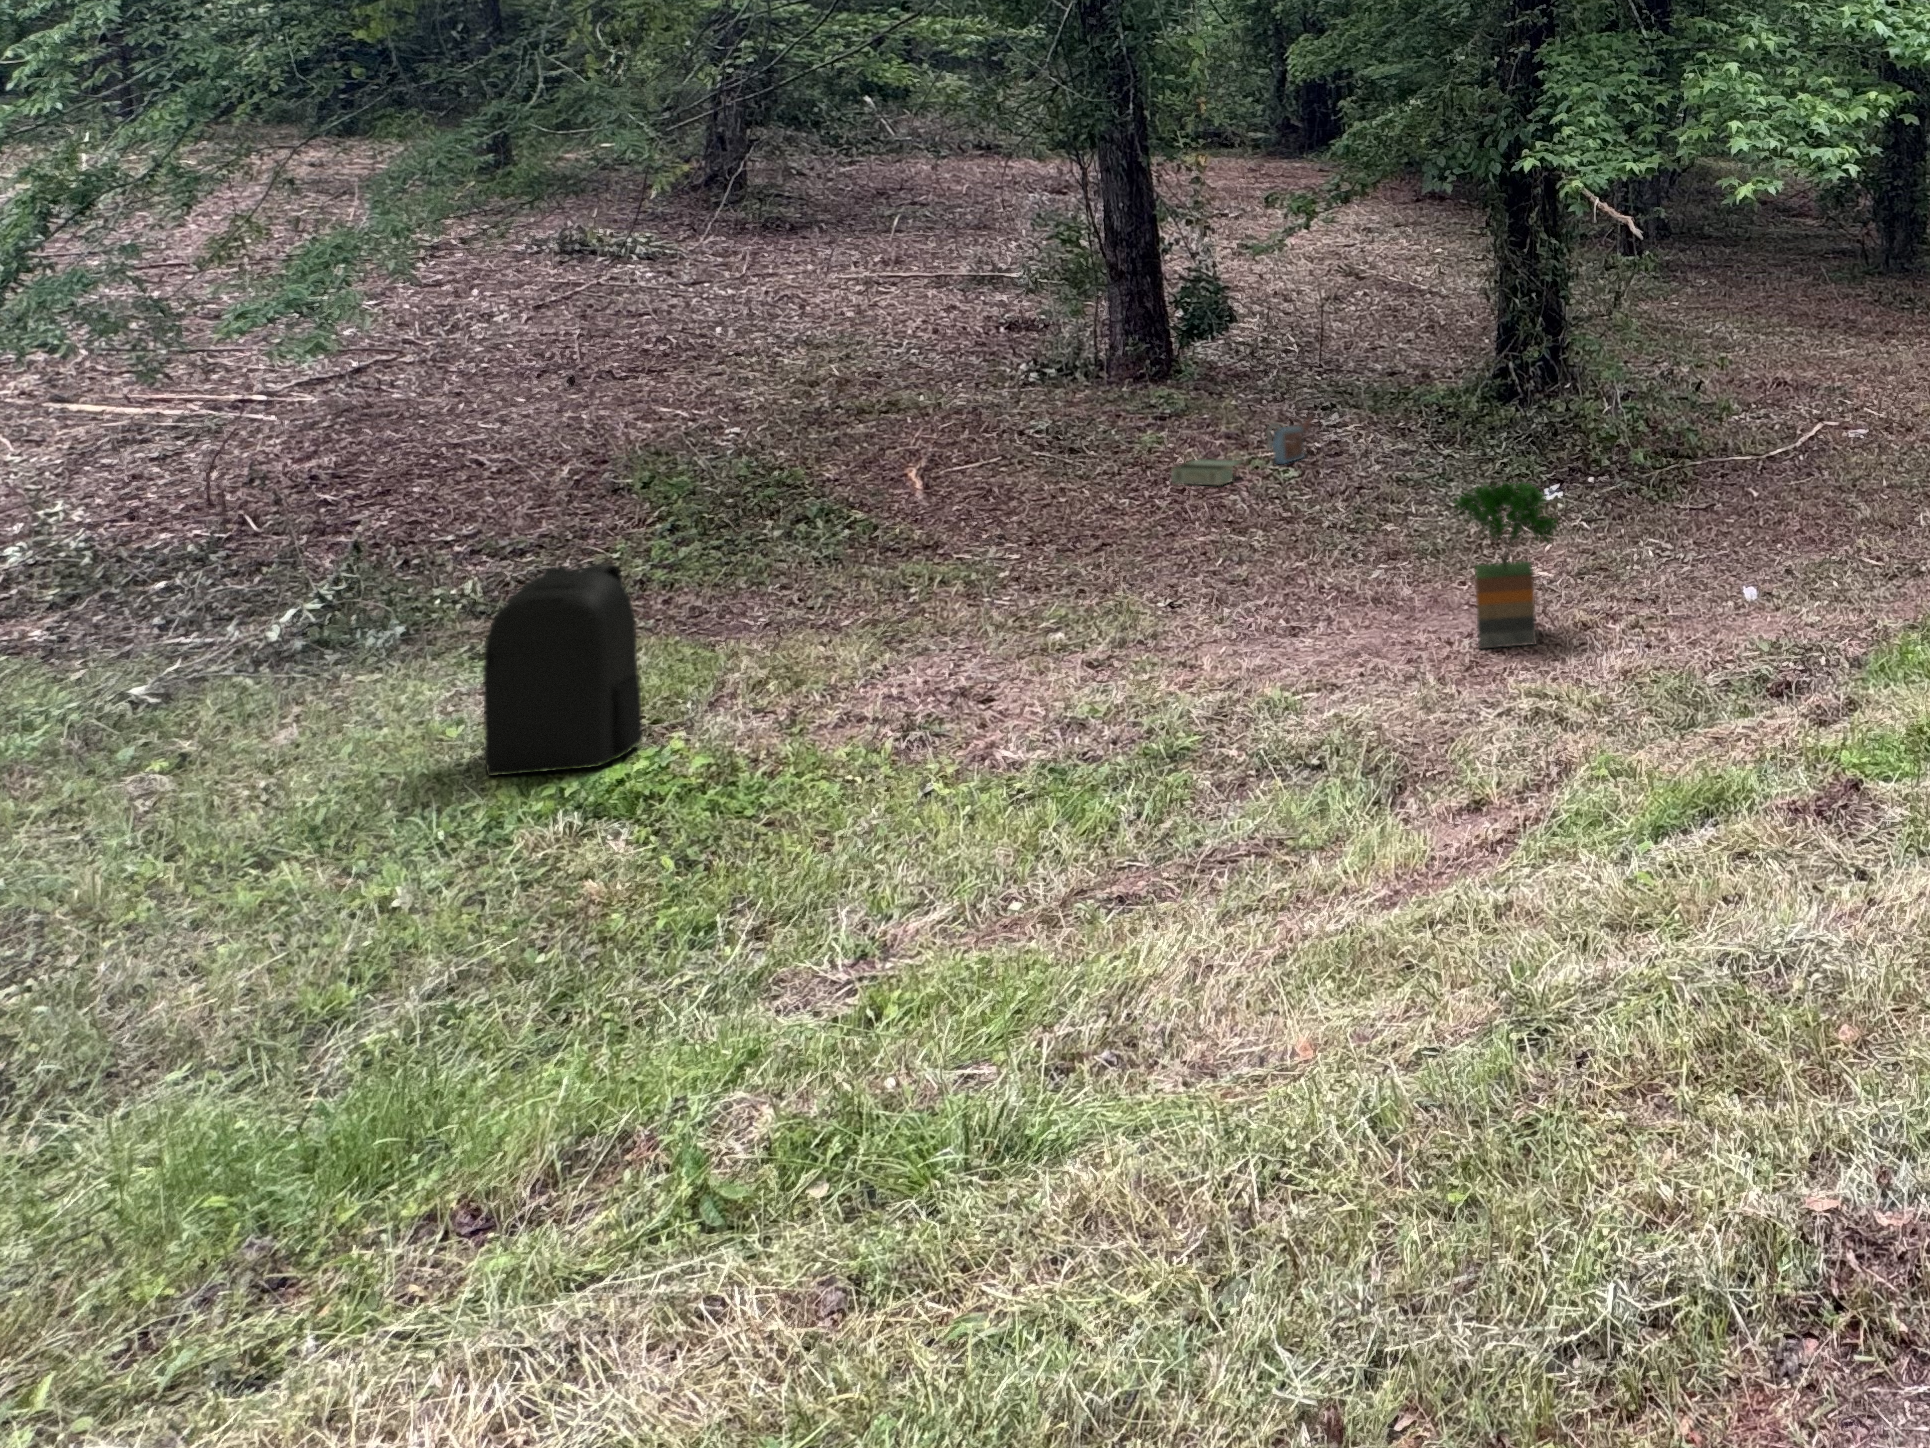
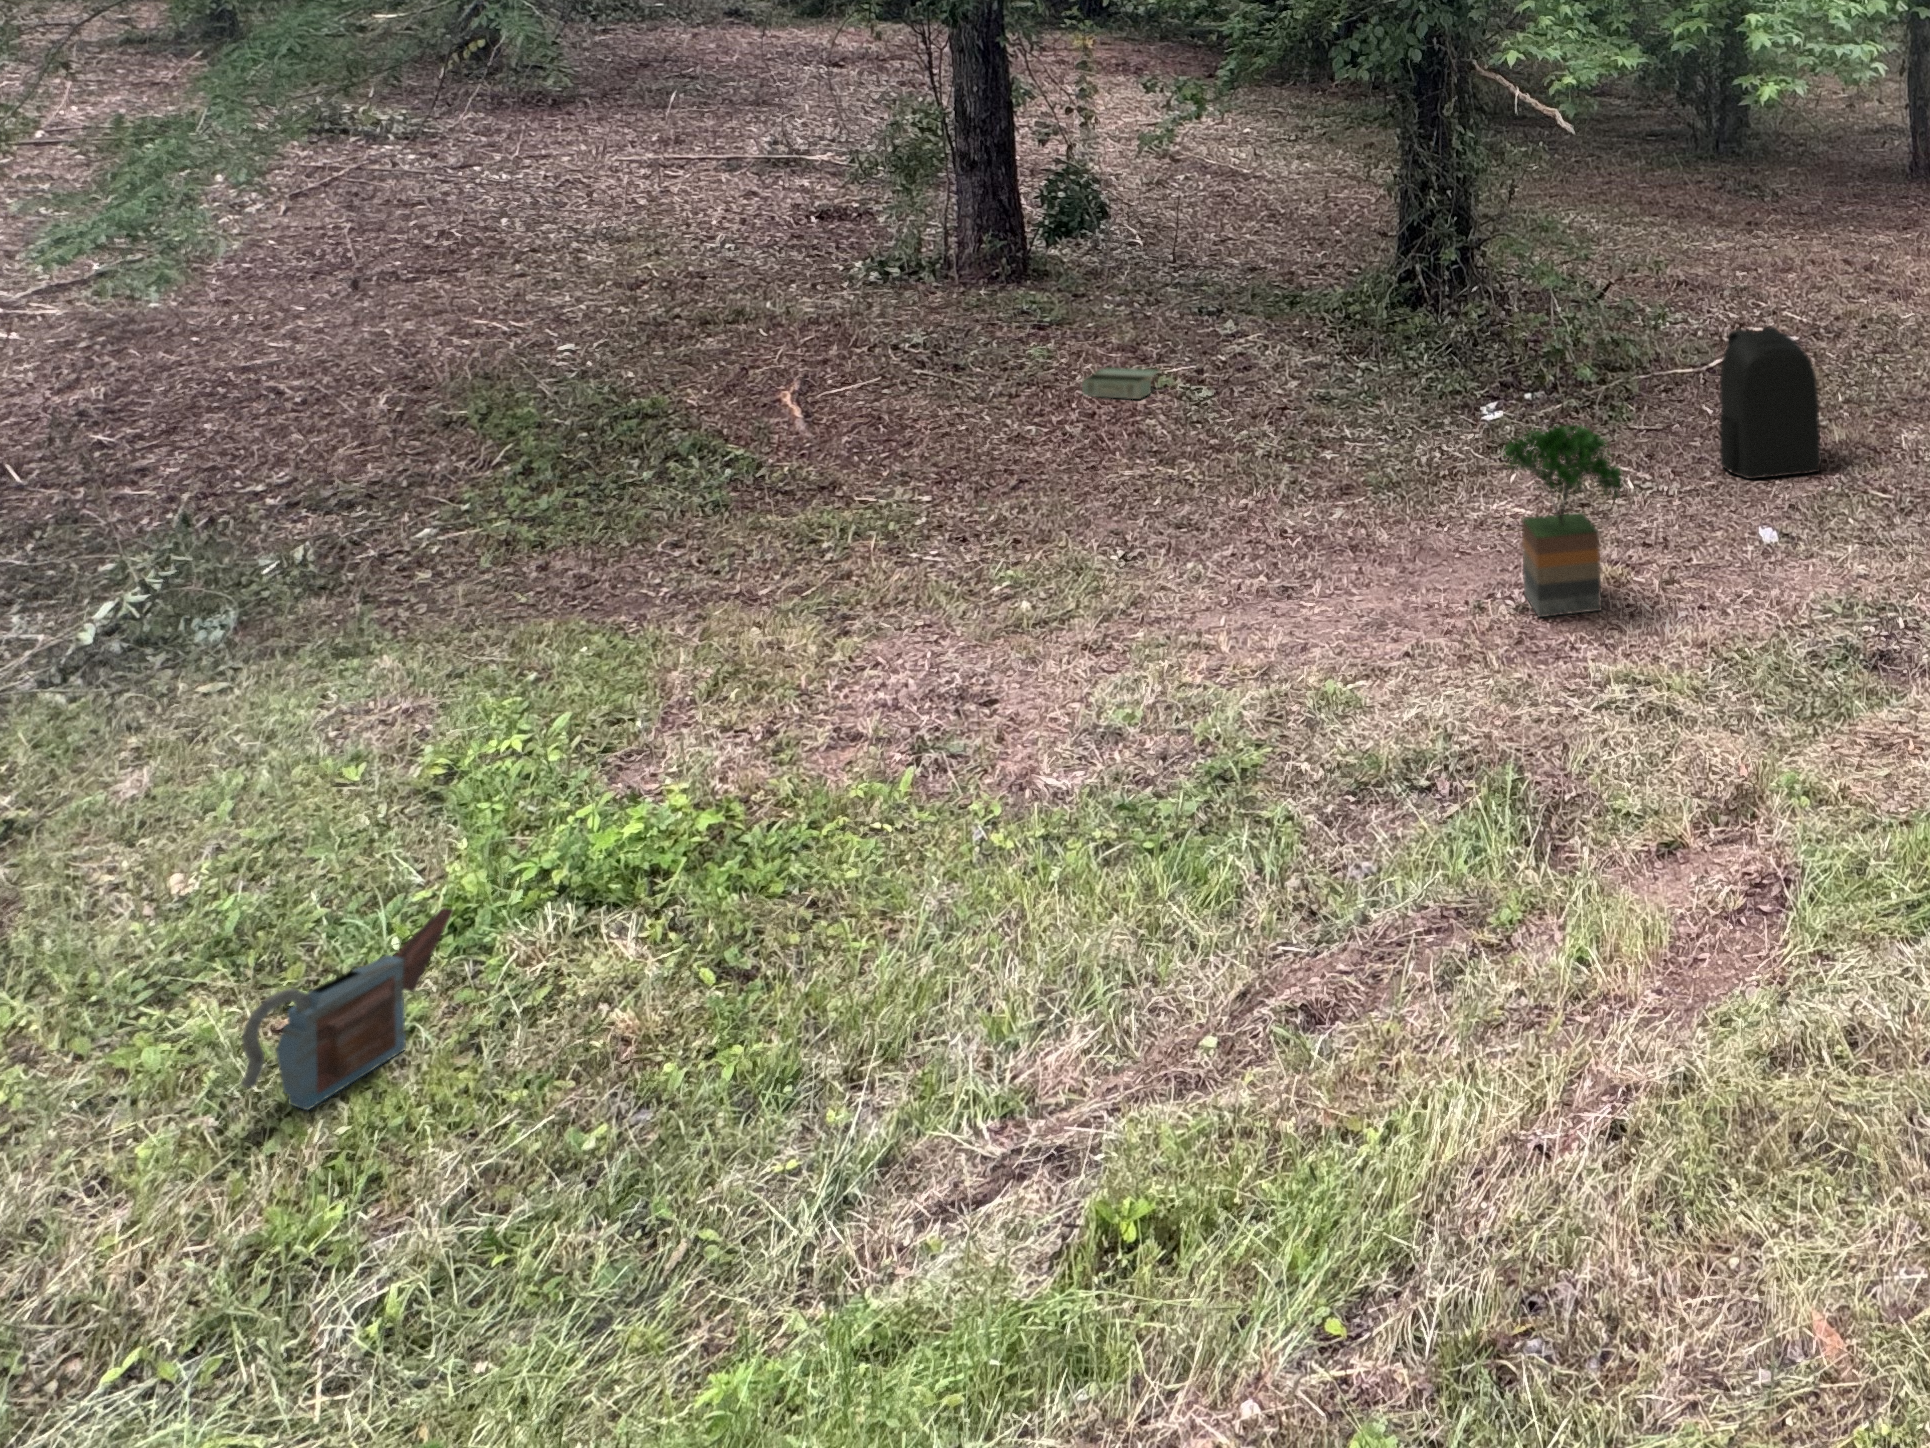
watering can: present [1267,417,1312,464] -> present [241,907,454,1110]
backpack: present [483,561,643,776] -> present [1719,327,1822,479]

